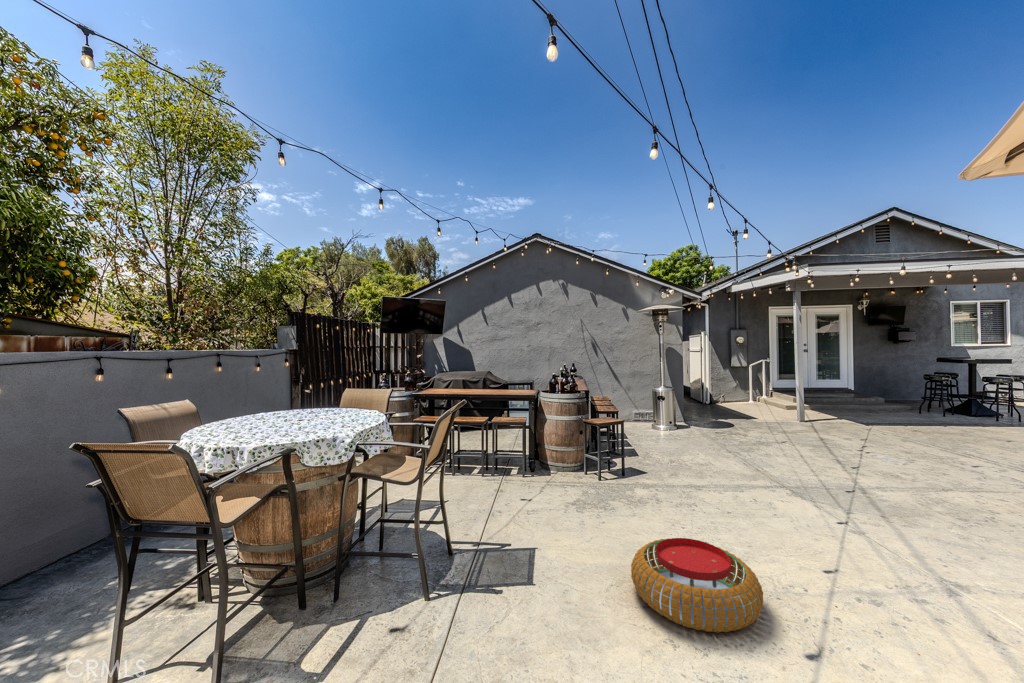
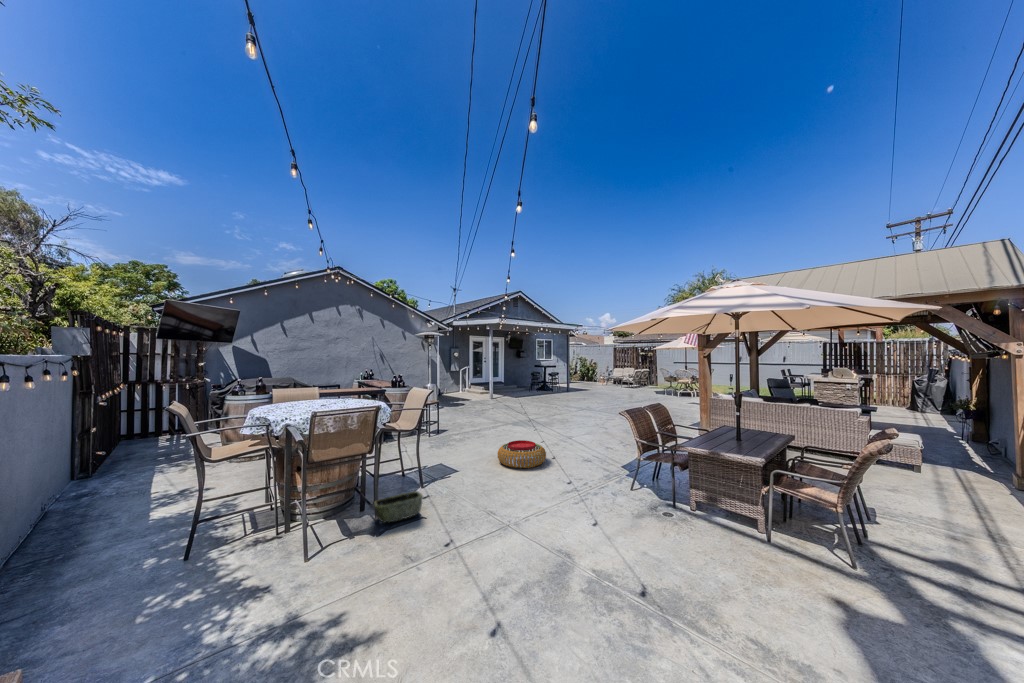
woven basket: none [290,578,379,639] -> present [374,491,423,522]

